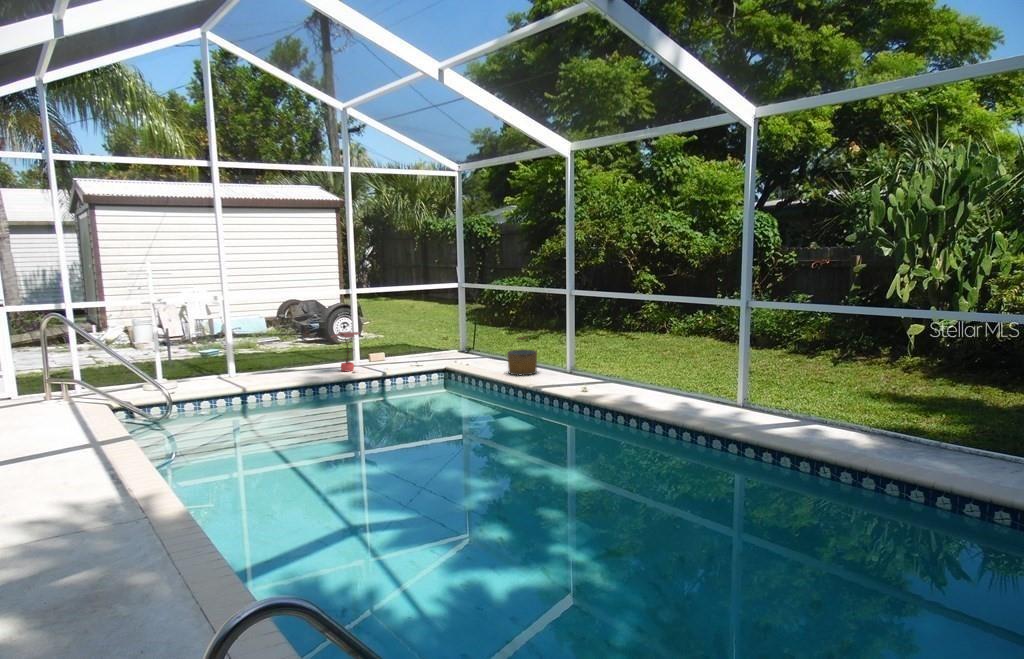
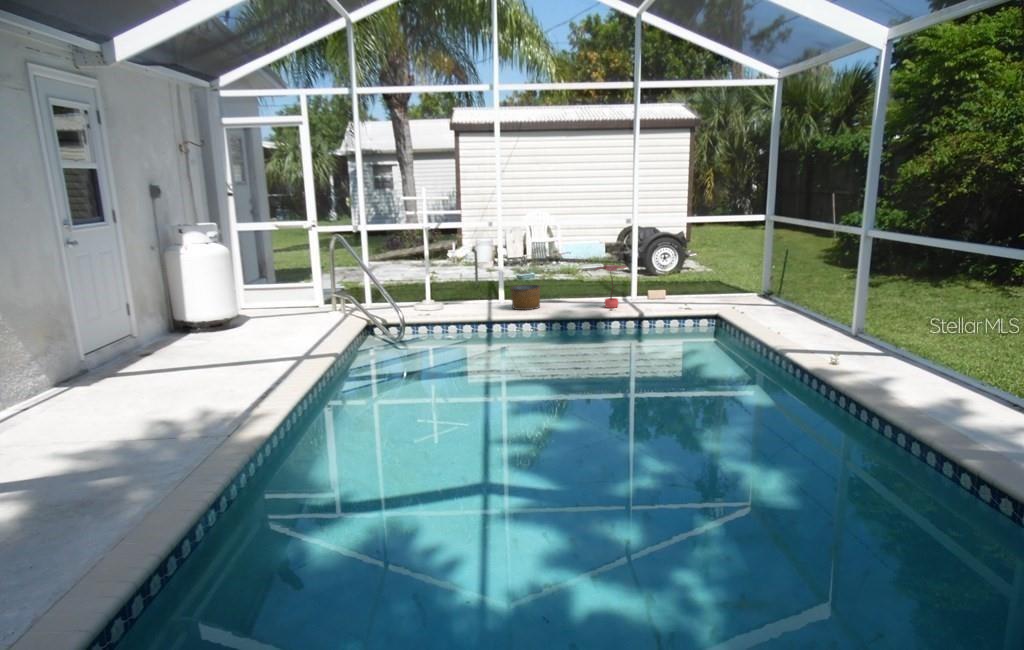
bucket: present [507,337,537,375] -> present [510,272,541,310]

